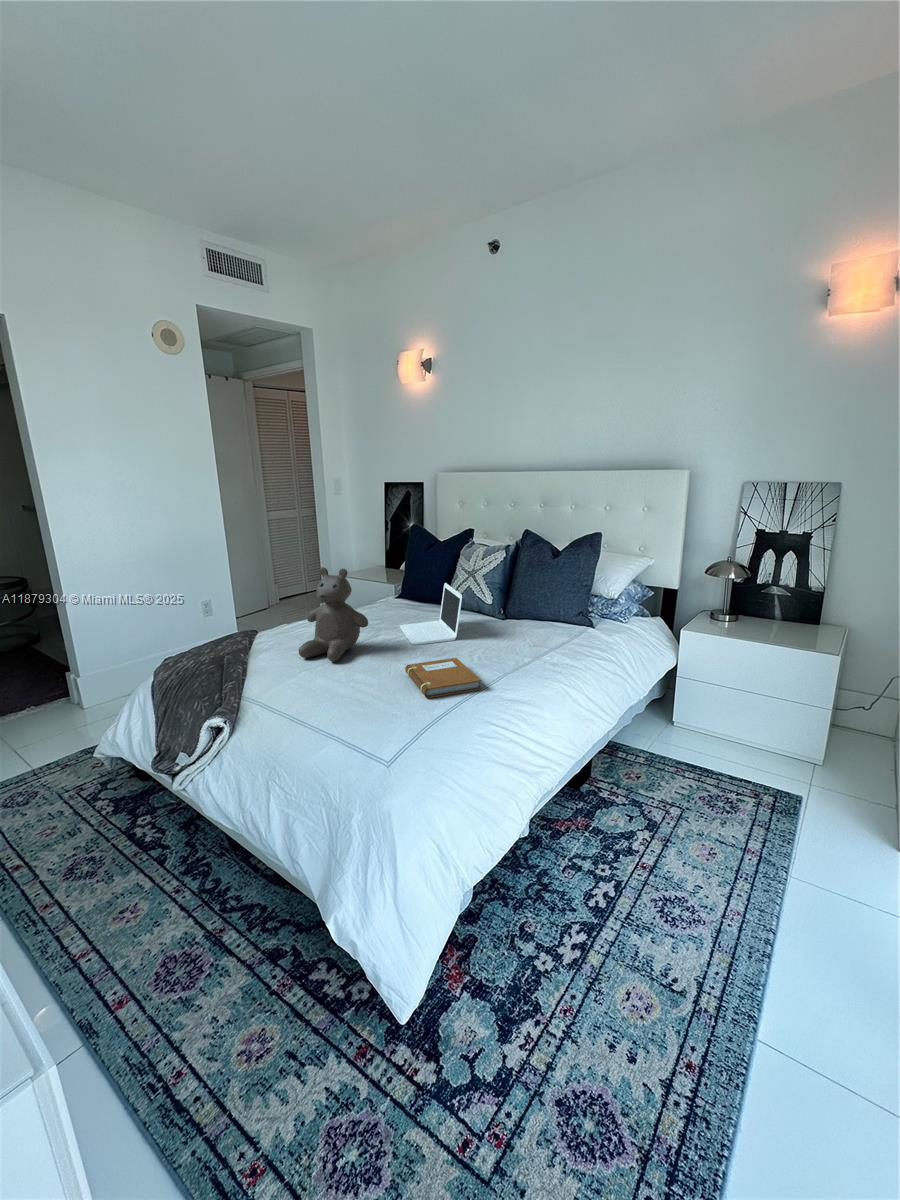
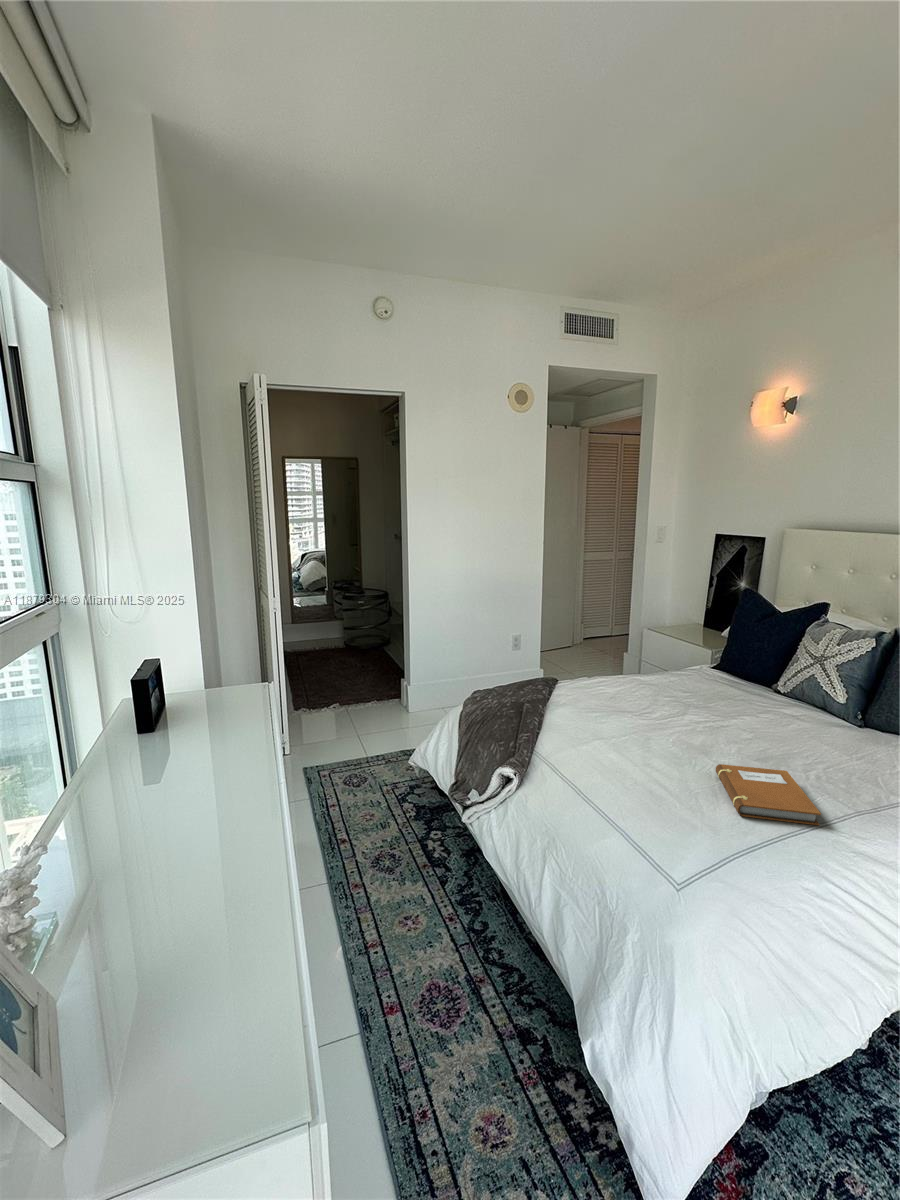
teddy bear: present [299,567,368,662] -> none [596,632,677,736]
laptop: present [400,583,462,645] -> none [714,669,804,743]

